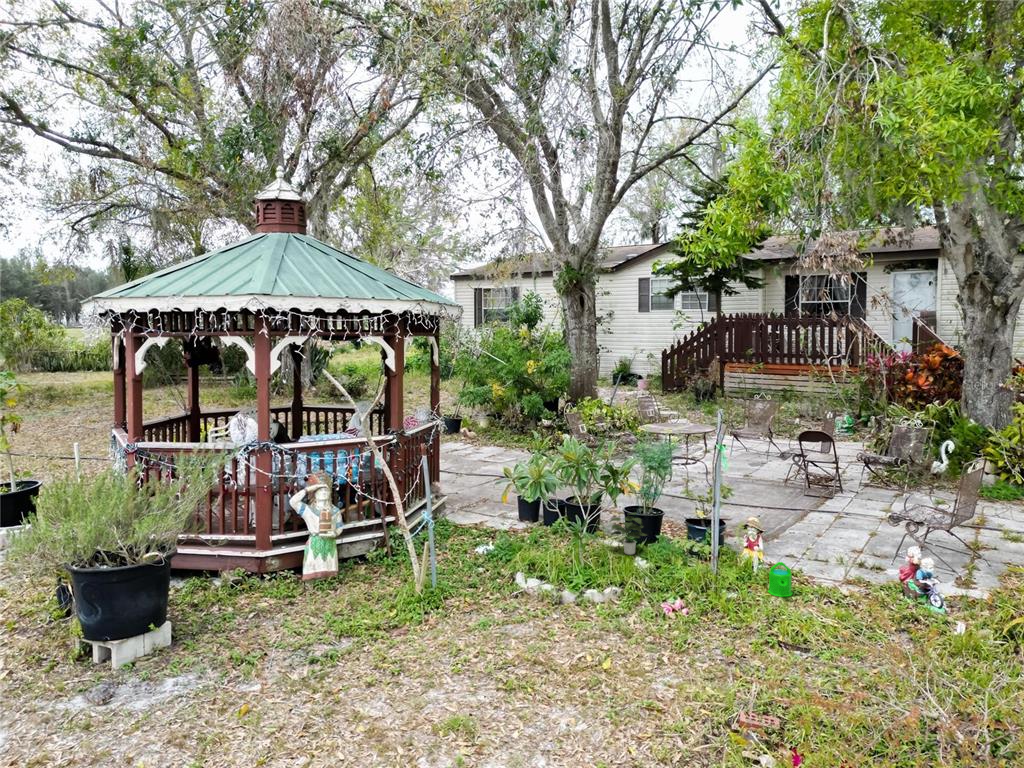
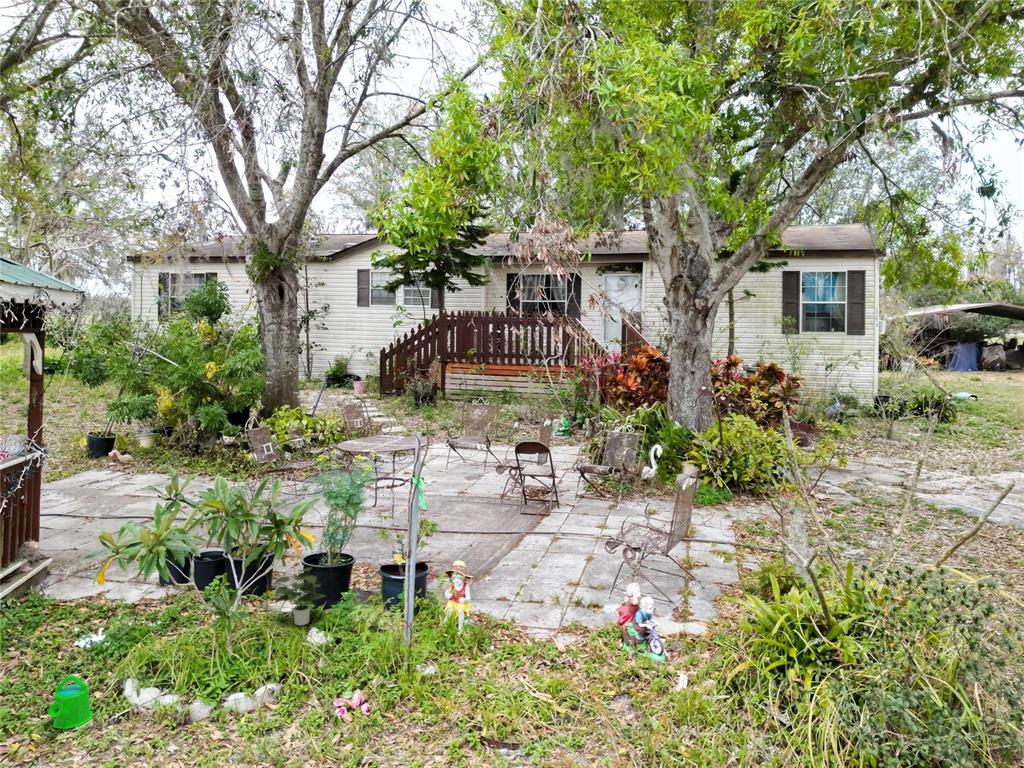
watering can: present [768,562,793,597] -> present [48,675,93,729]

